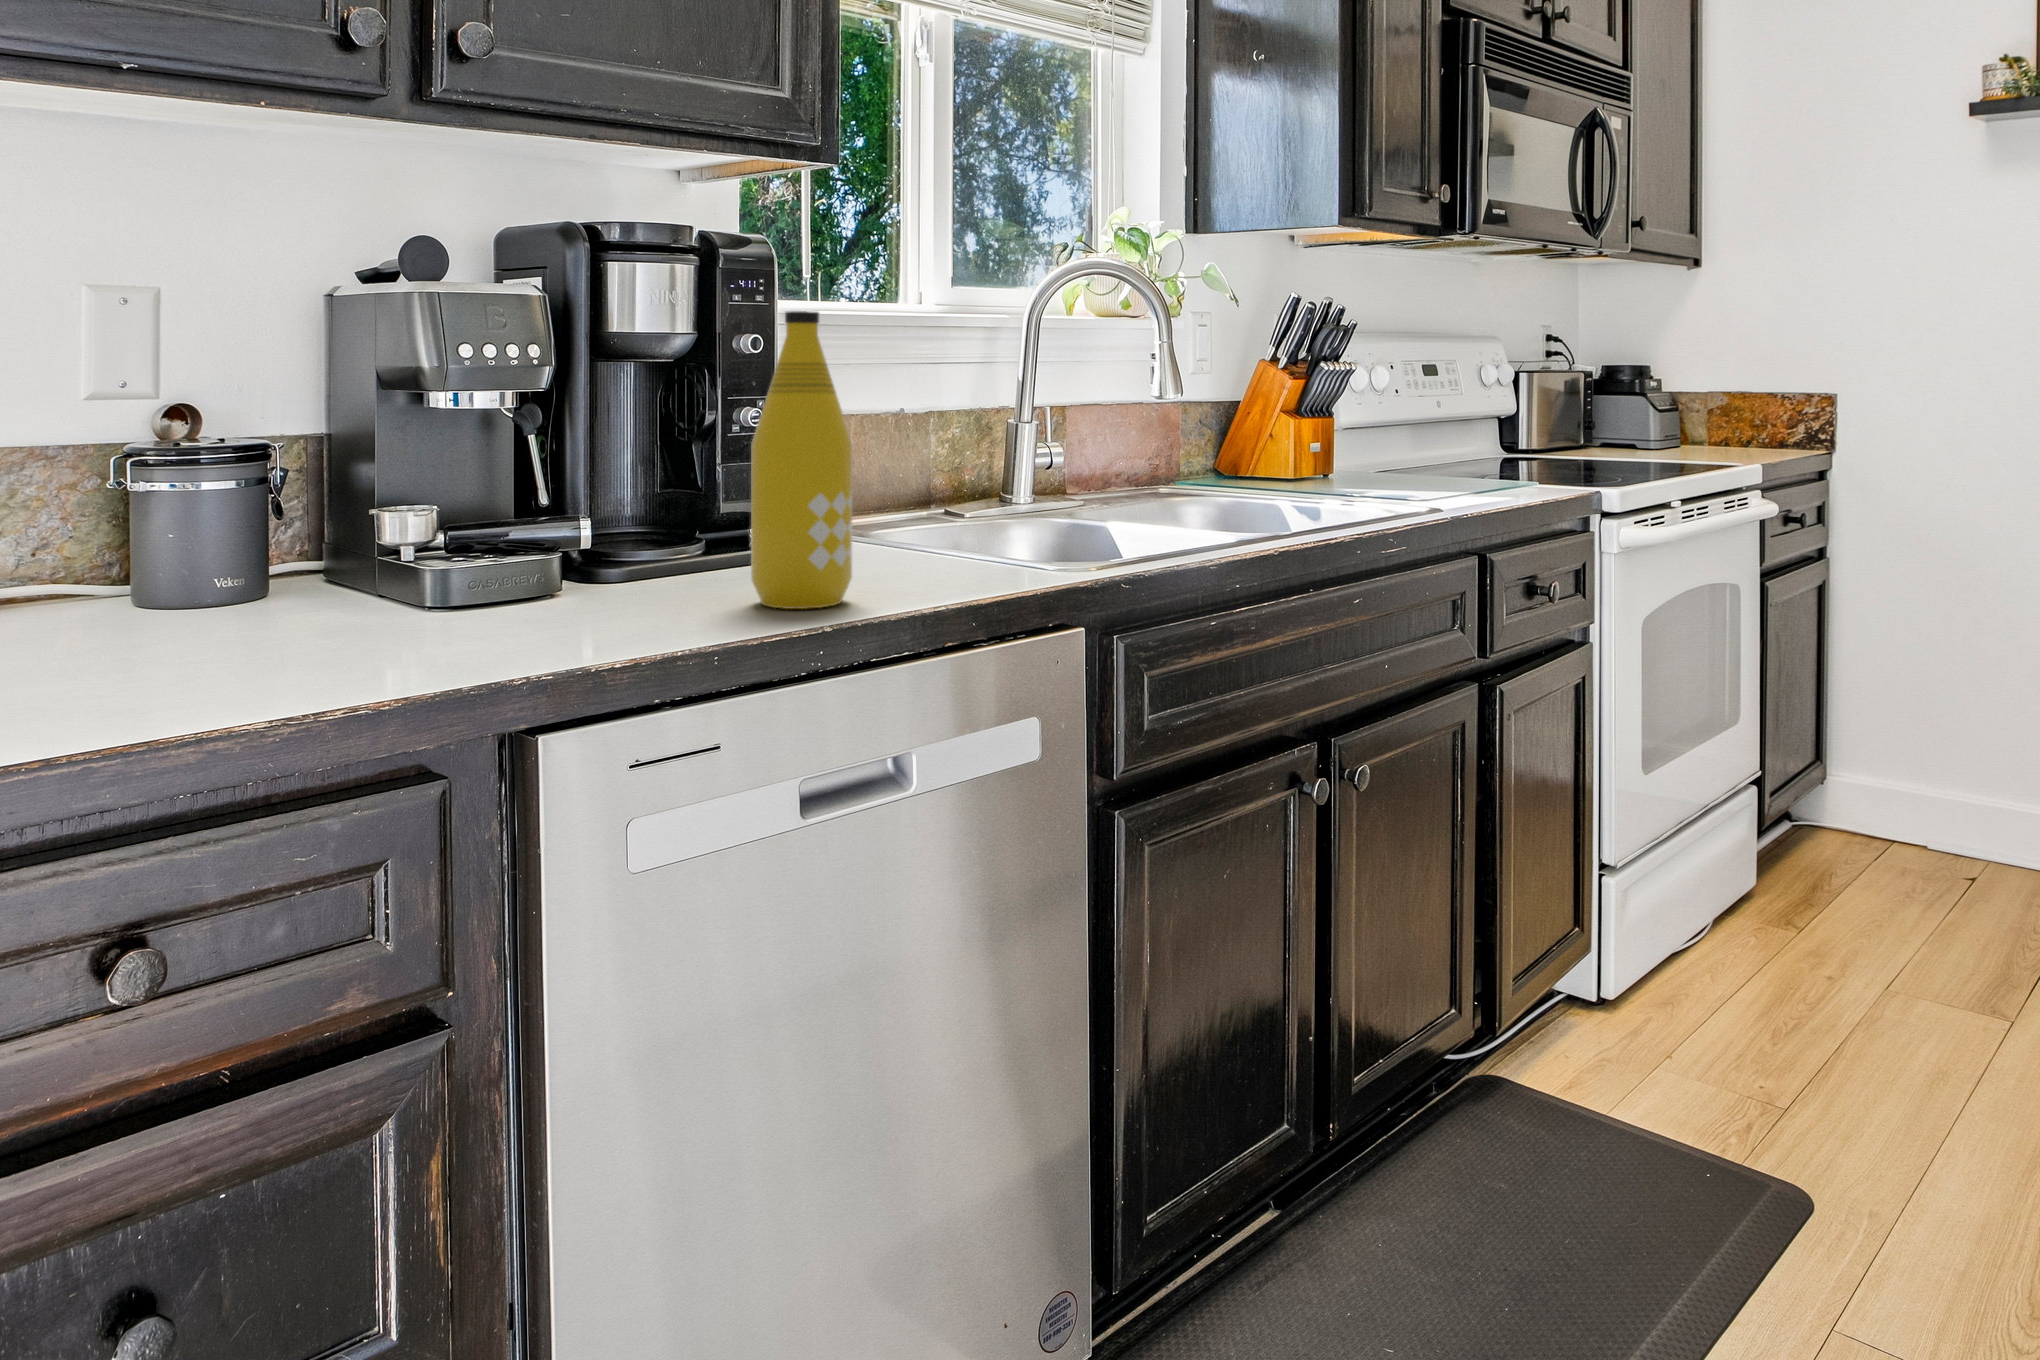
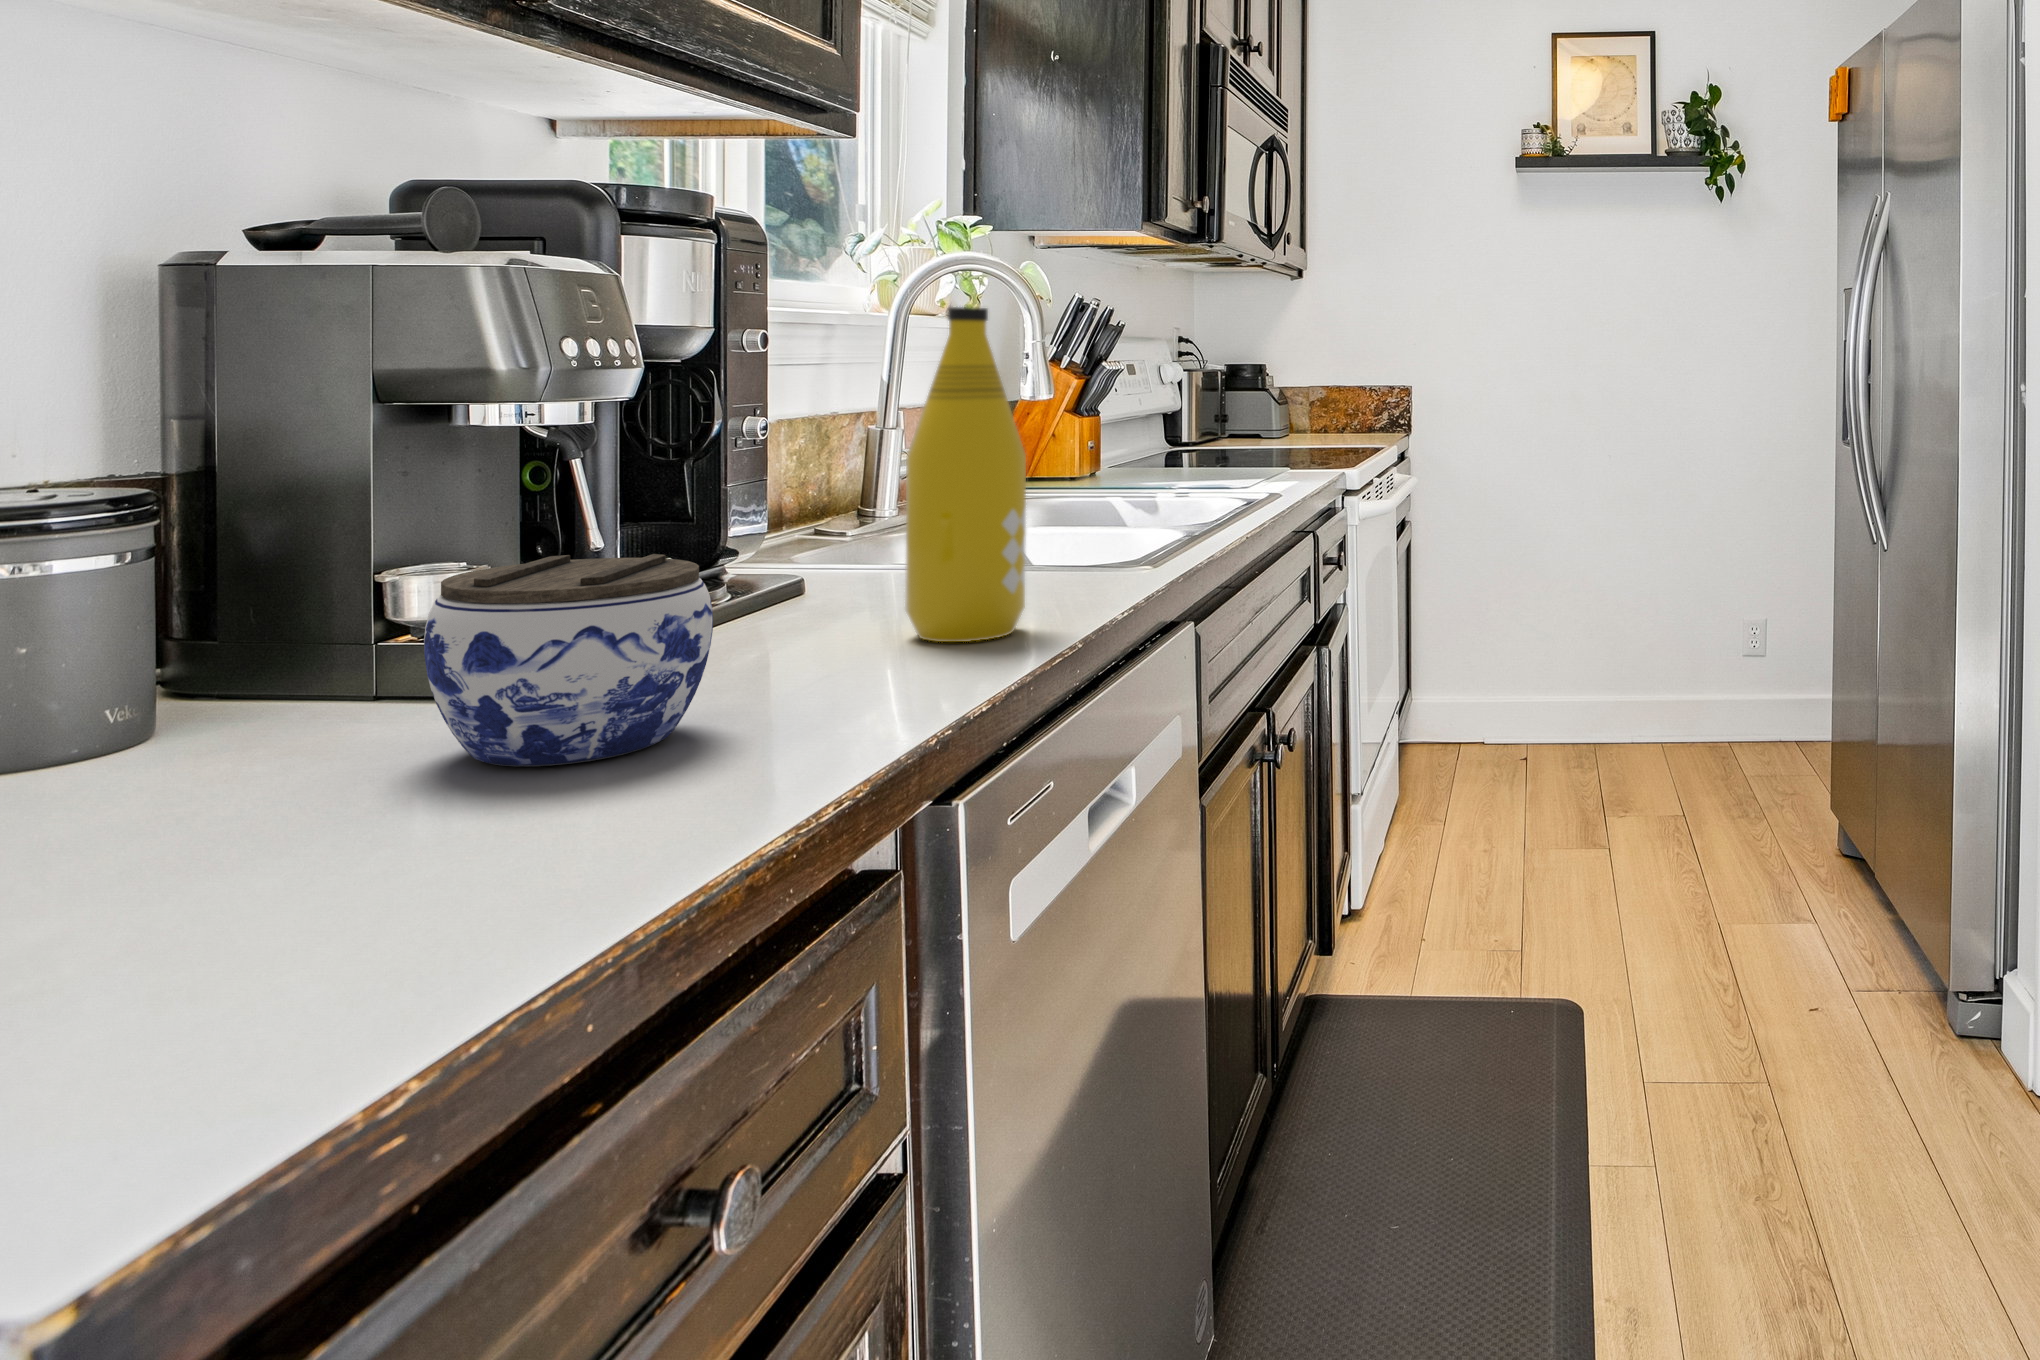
jar: none [286,503,481,652] -> present [424,554,713,766]

